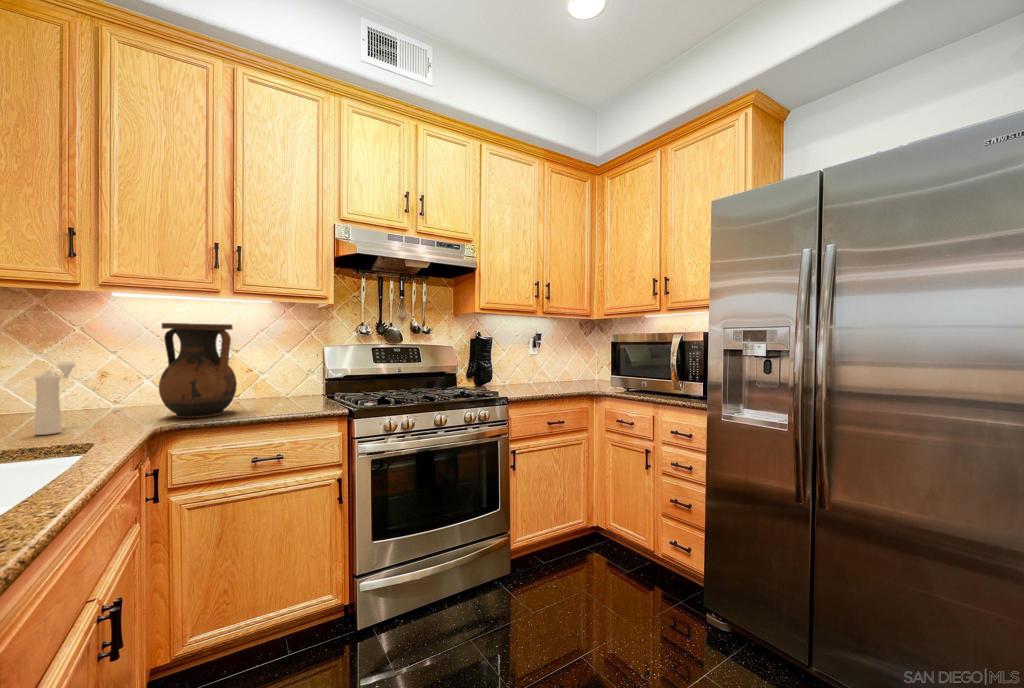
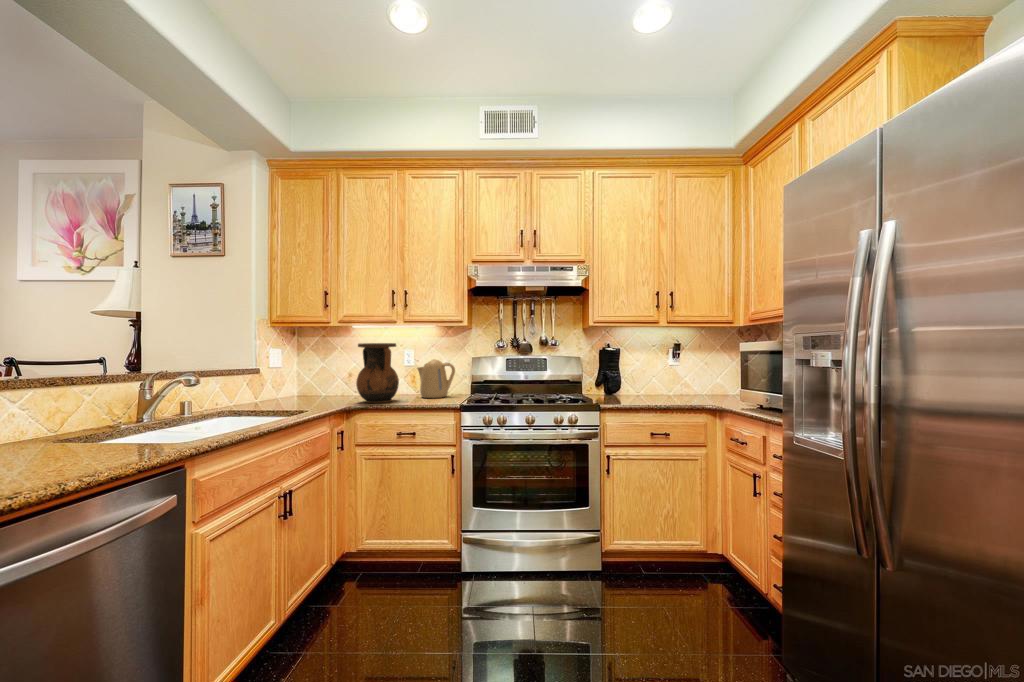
kettle: none [252,349,313,404] -> present [417,359,455,398]
pepper mill: present [34,361,76,435] -> none [299,366,322,406]

